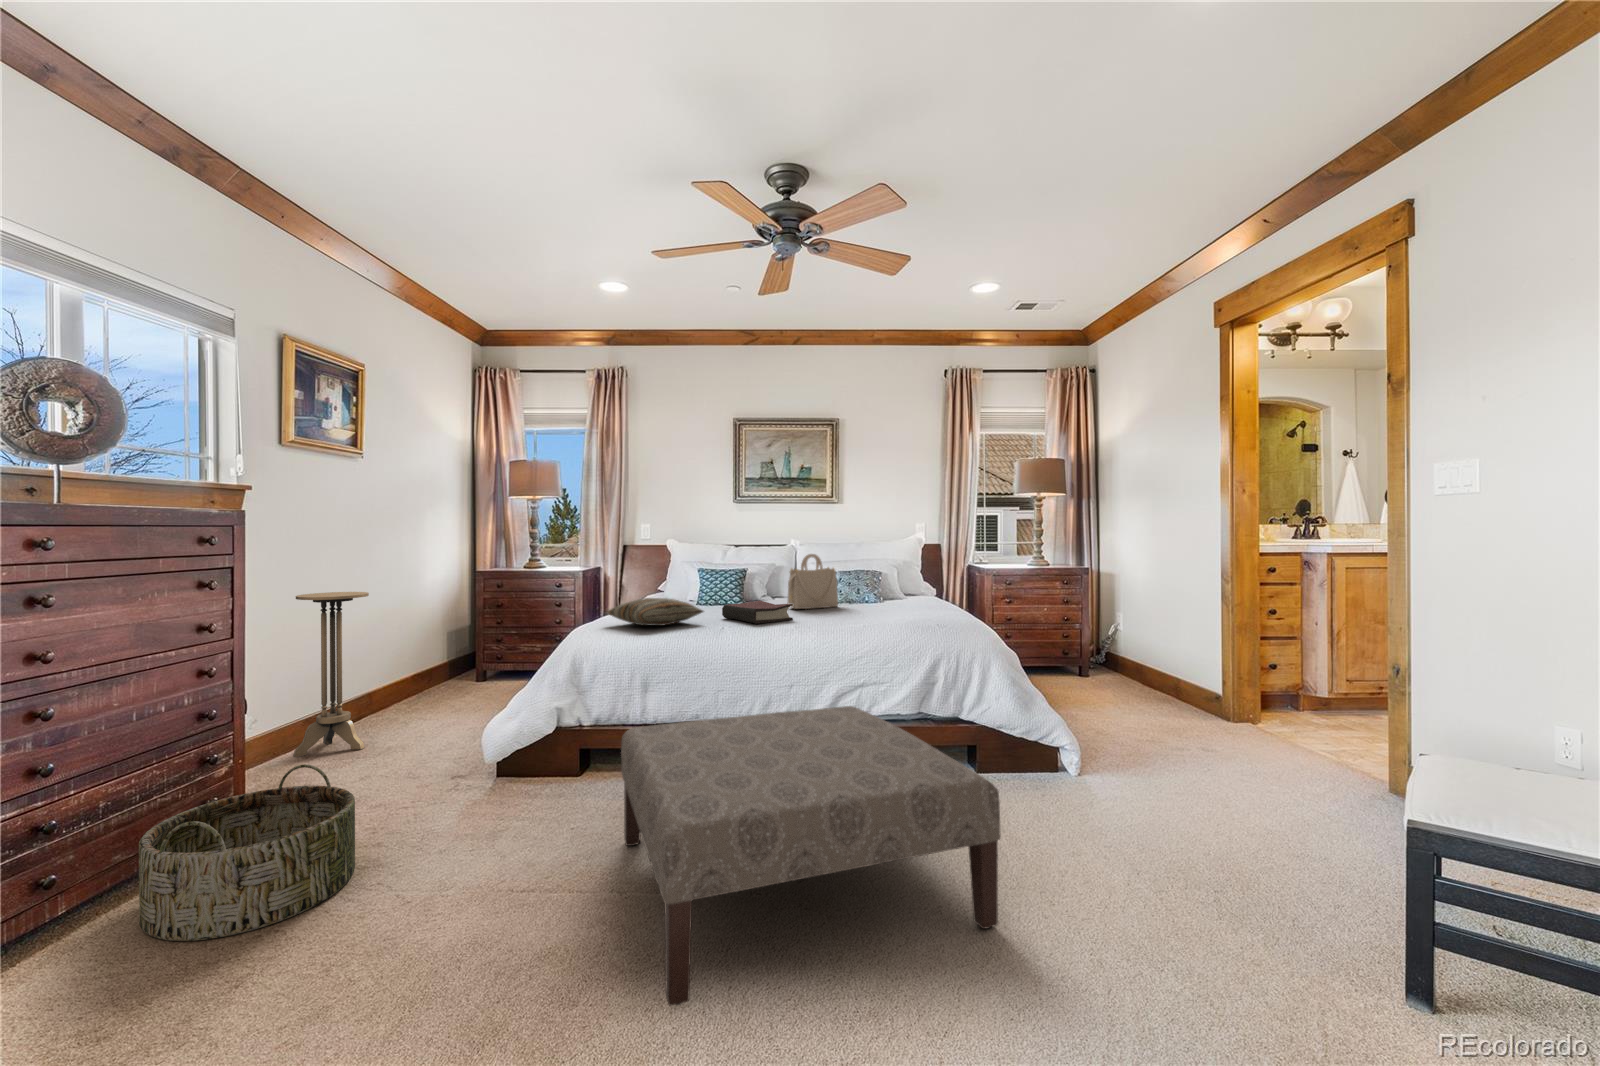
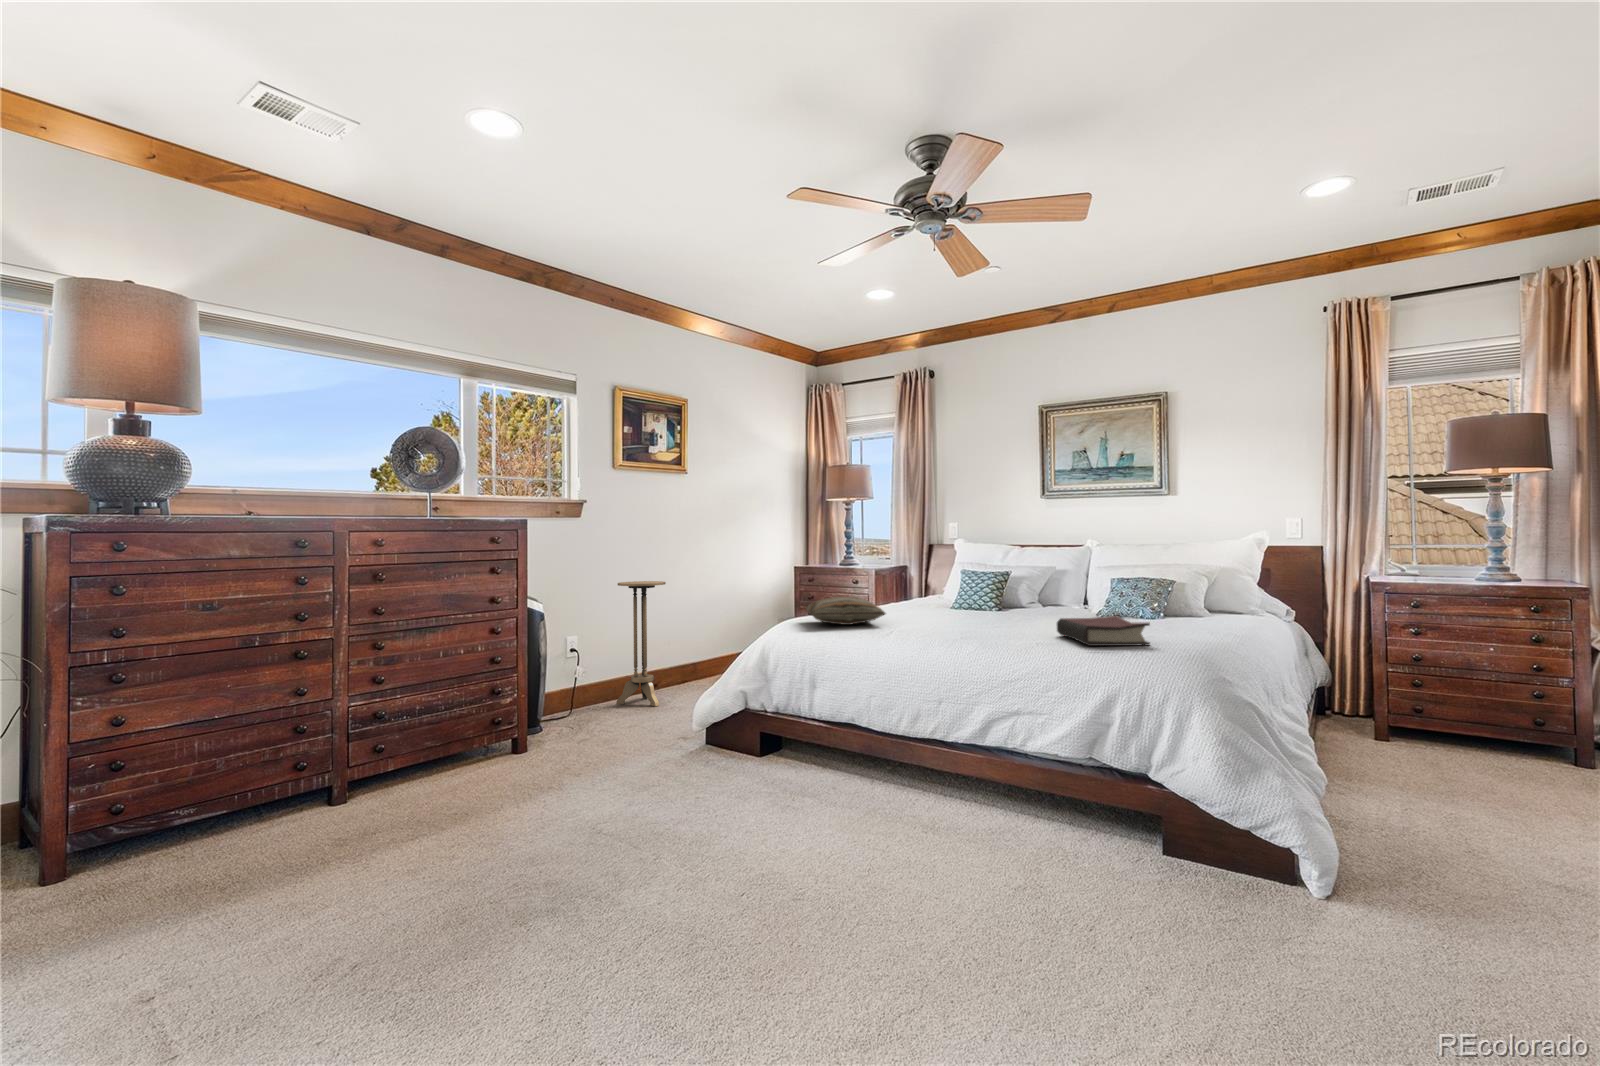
handbag: present [787,554,838,609] -> none [1011,555,1077,620]
hardback book: present [722,601,793,624] -> present [1057,616,1150,646]
ottoman: present [621,706,1001,1006] -> none [554,713,958,1025]
basket: present [139,764,355,941] -> none [423,702,551,807]

